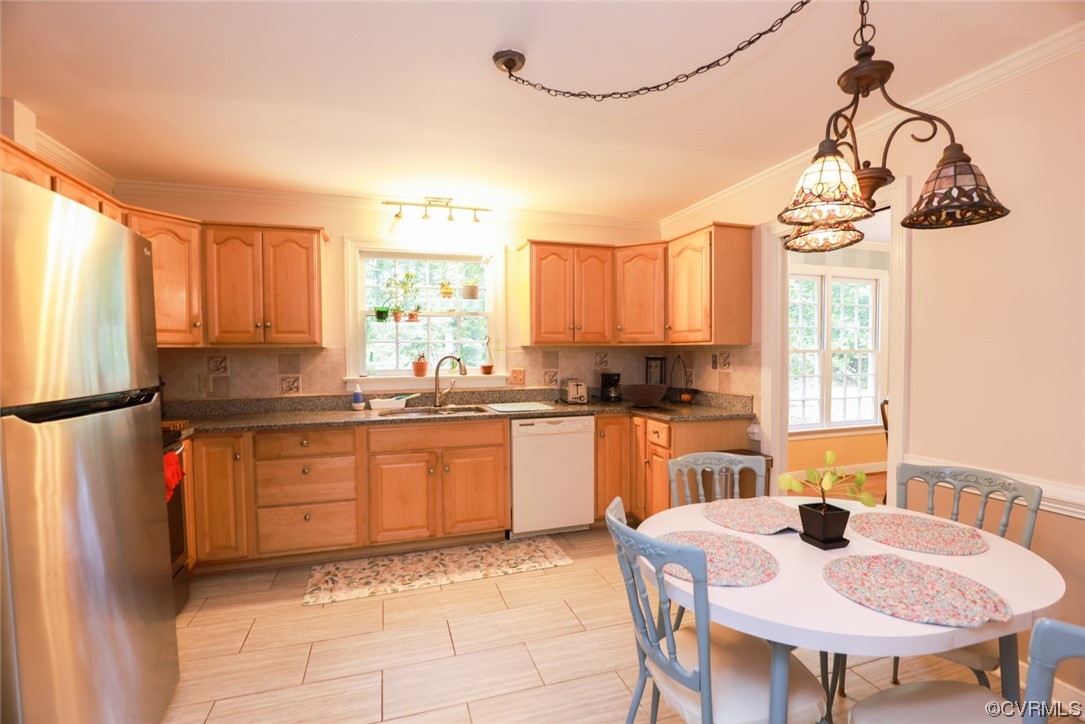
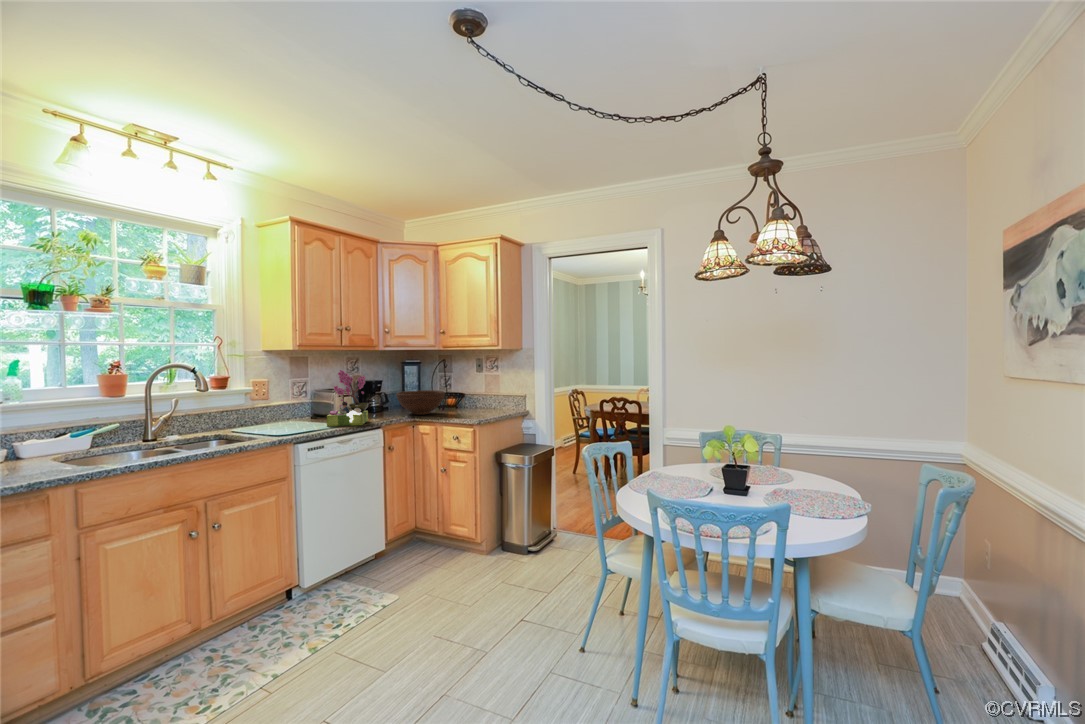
flower arrangement: none [547,361,586,410] -> present [327,370,369,426]

